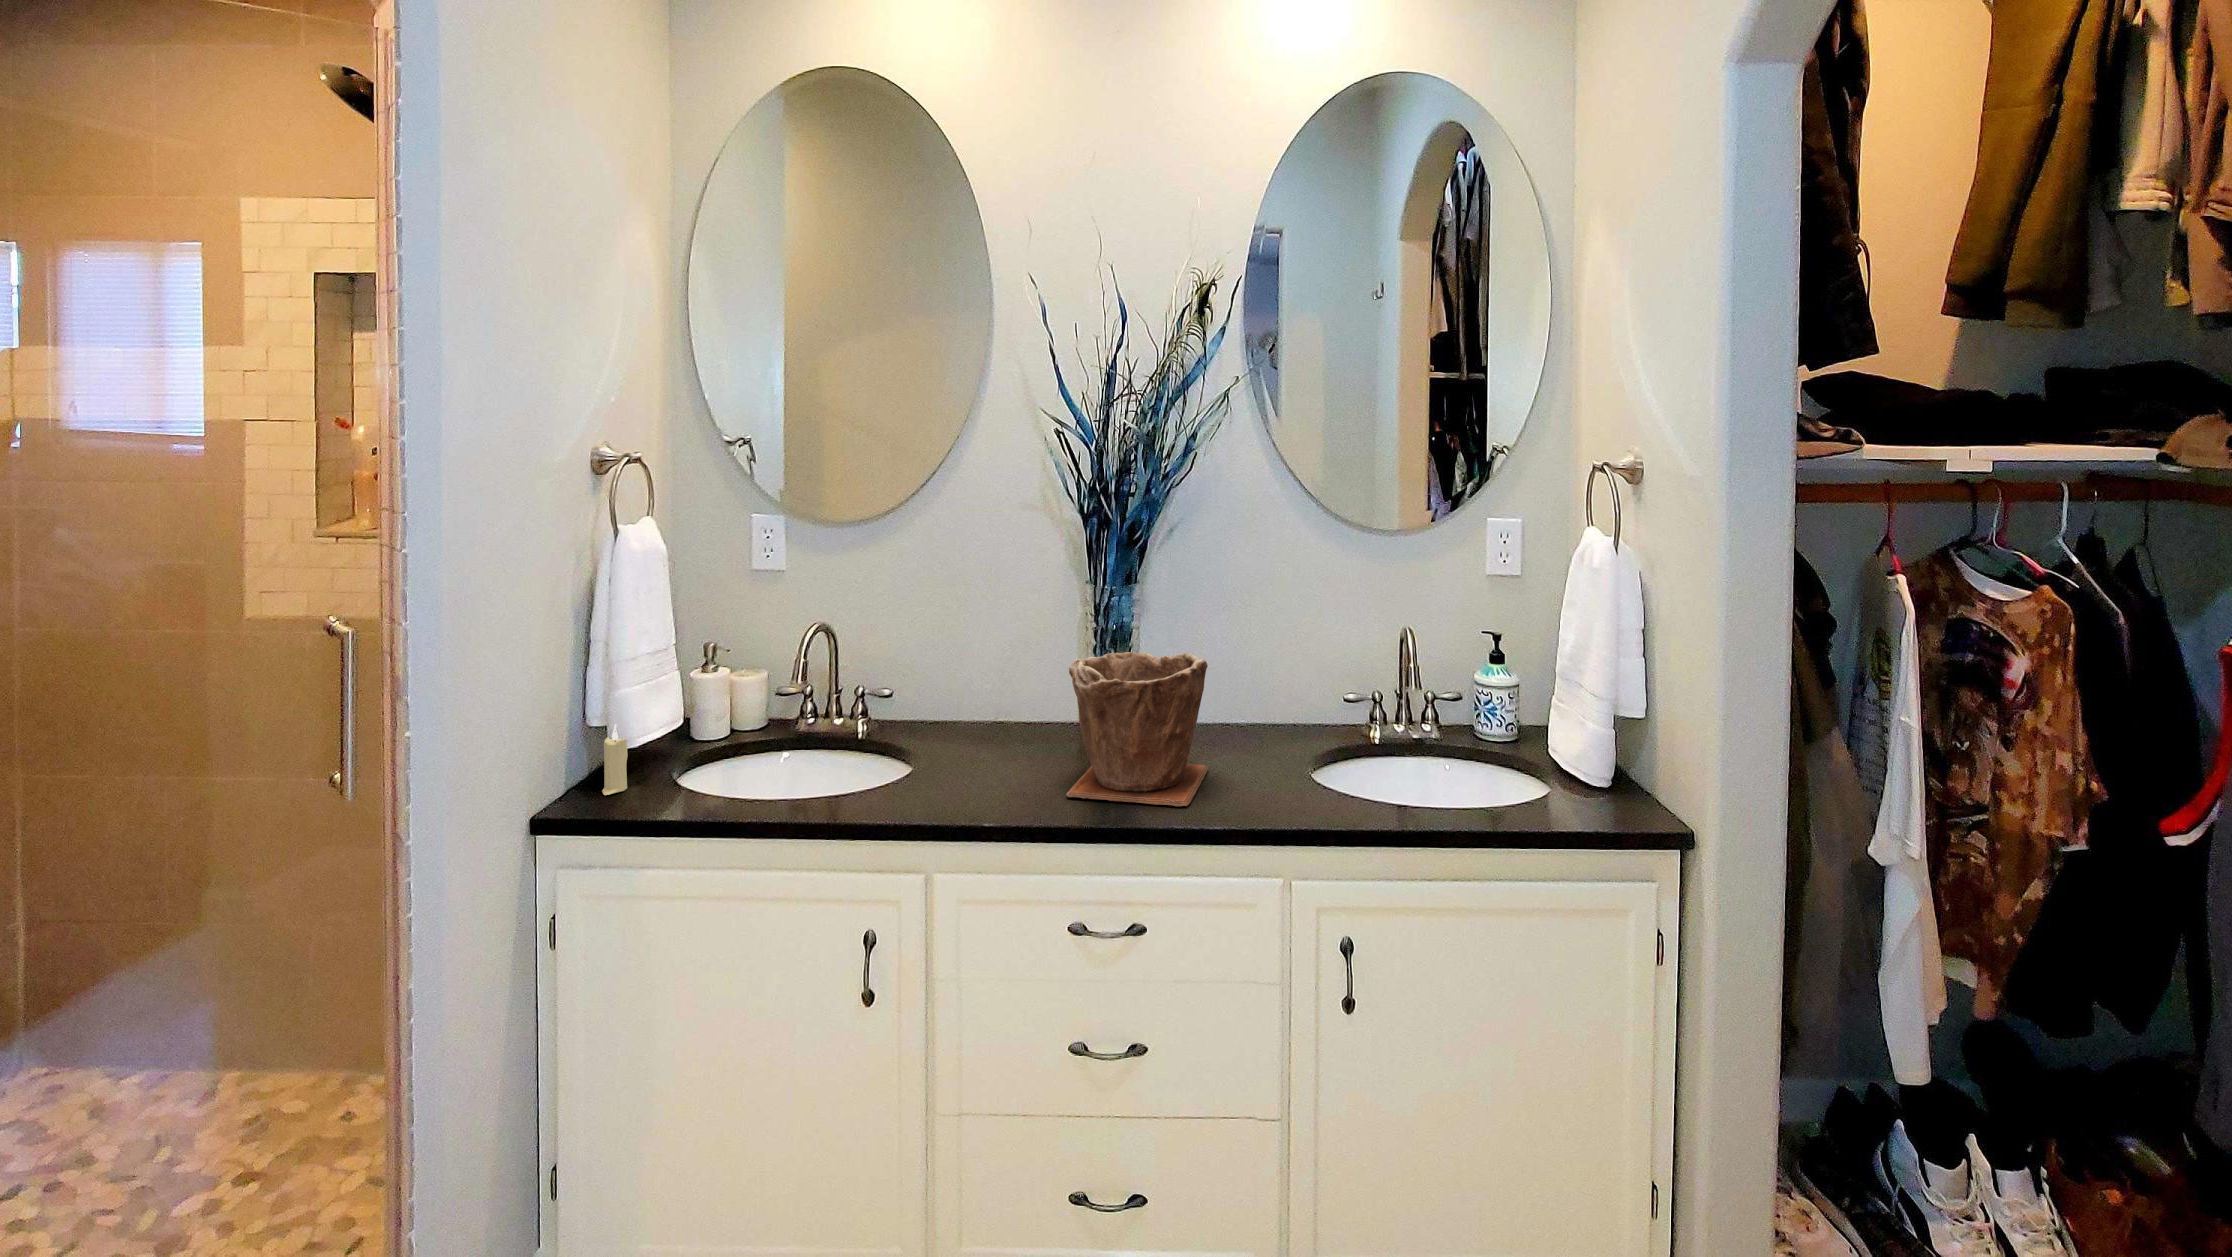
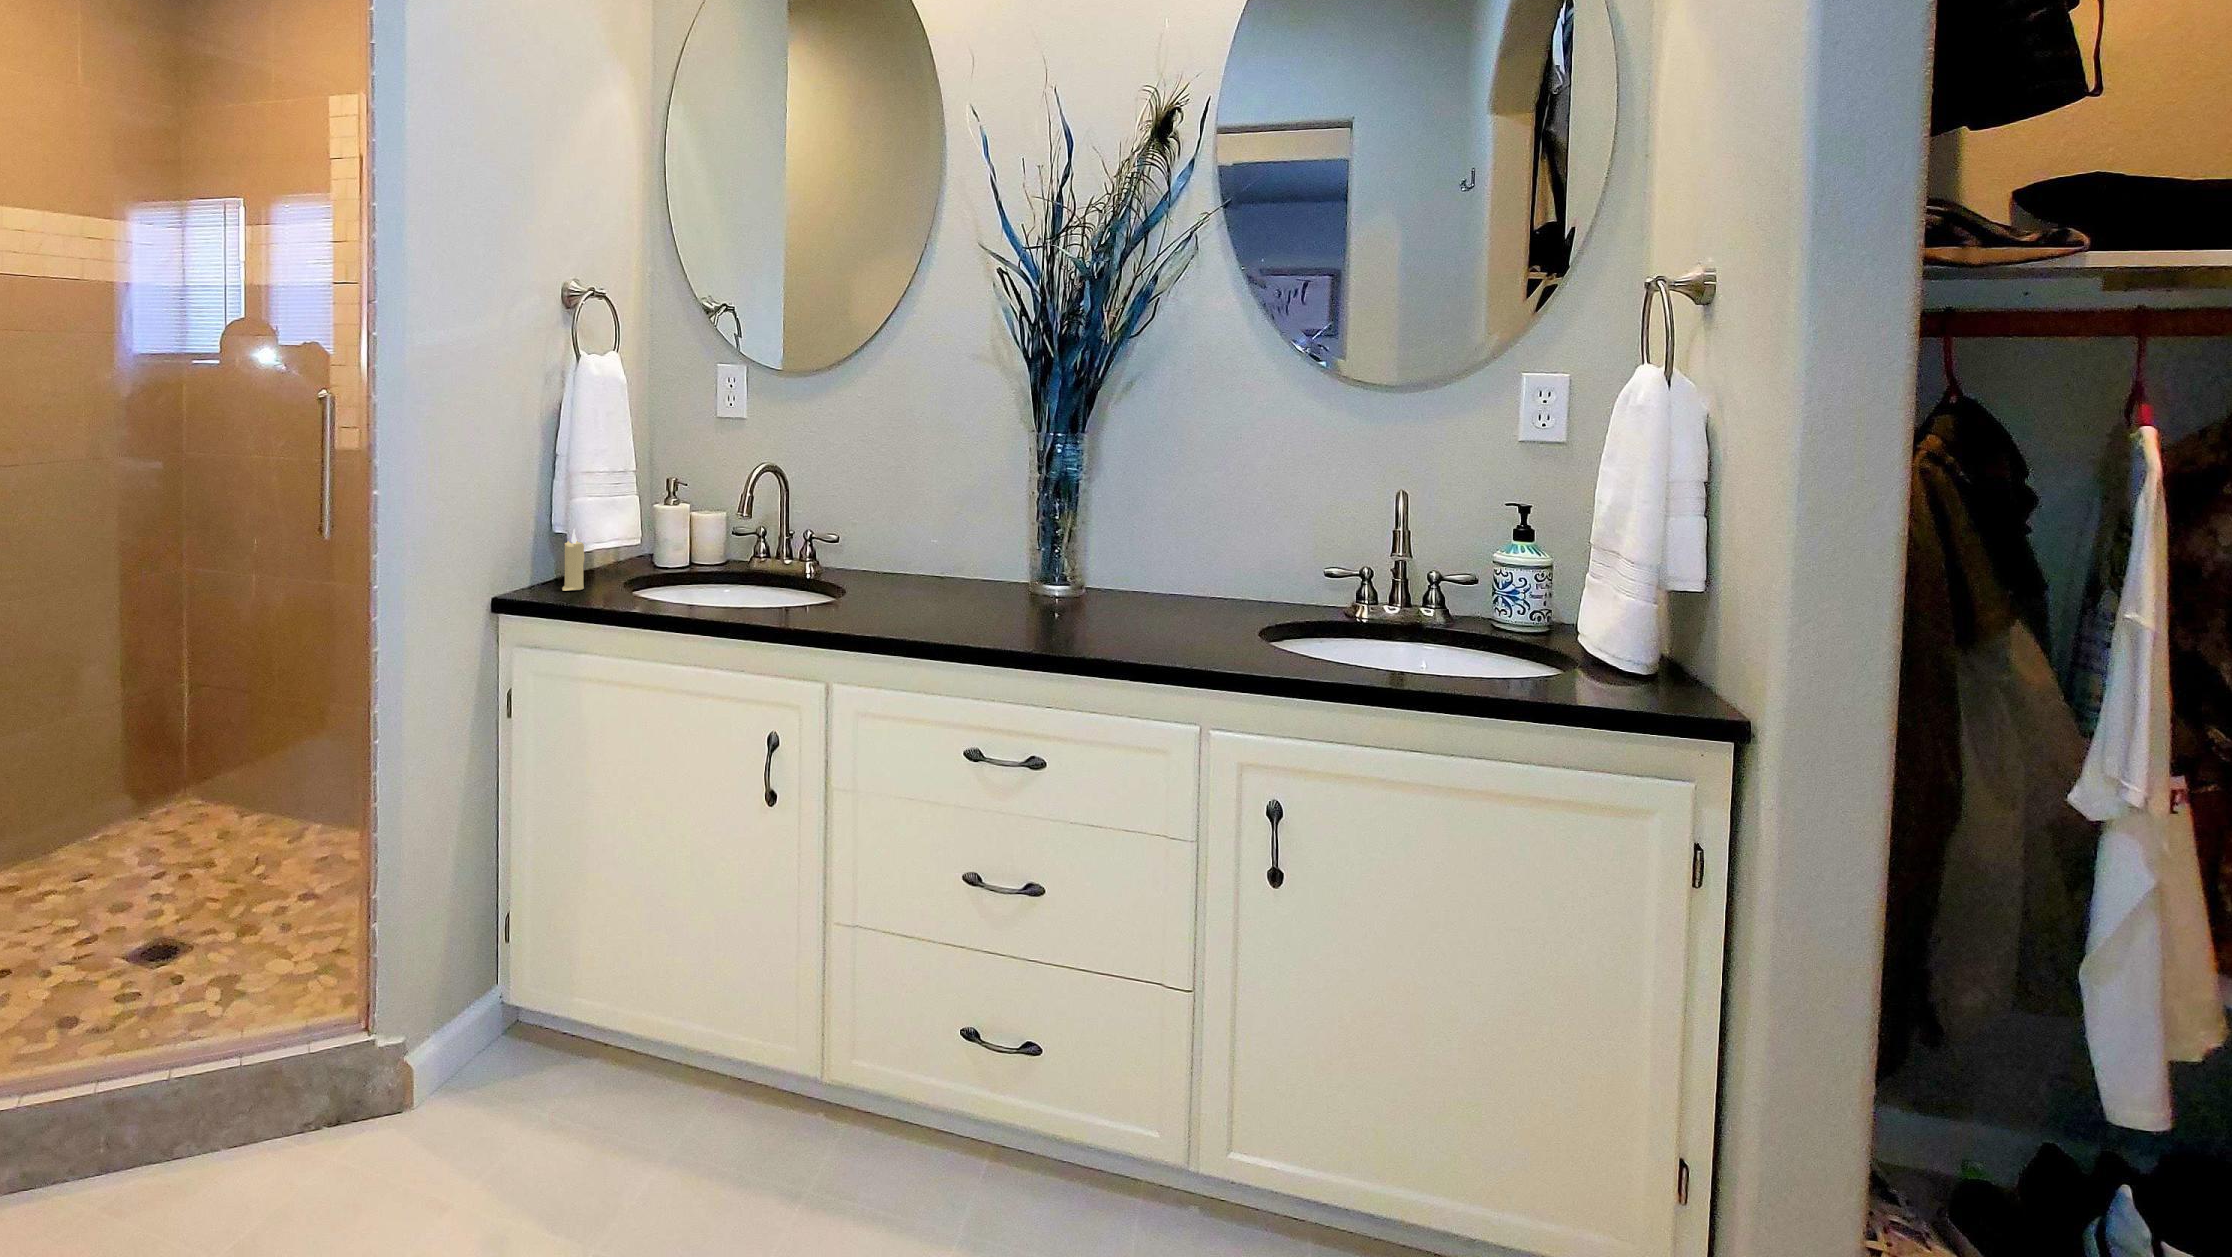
plant pot: present [1066,652,1208,806] -> none [979,492,1144,645]

